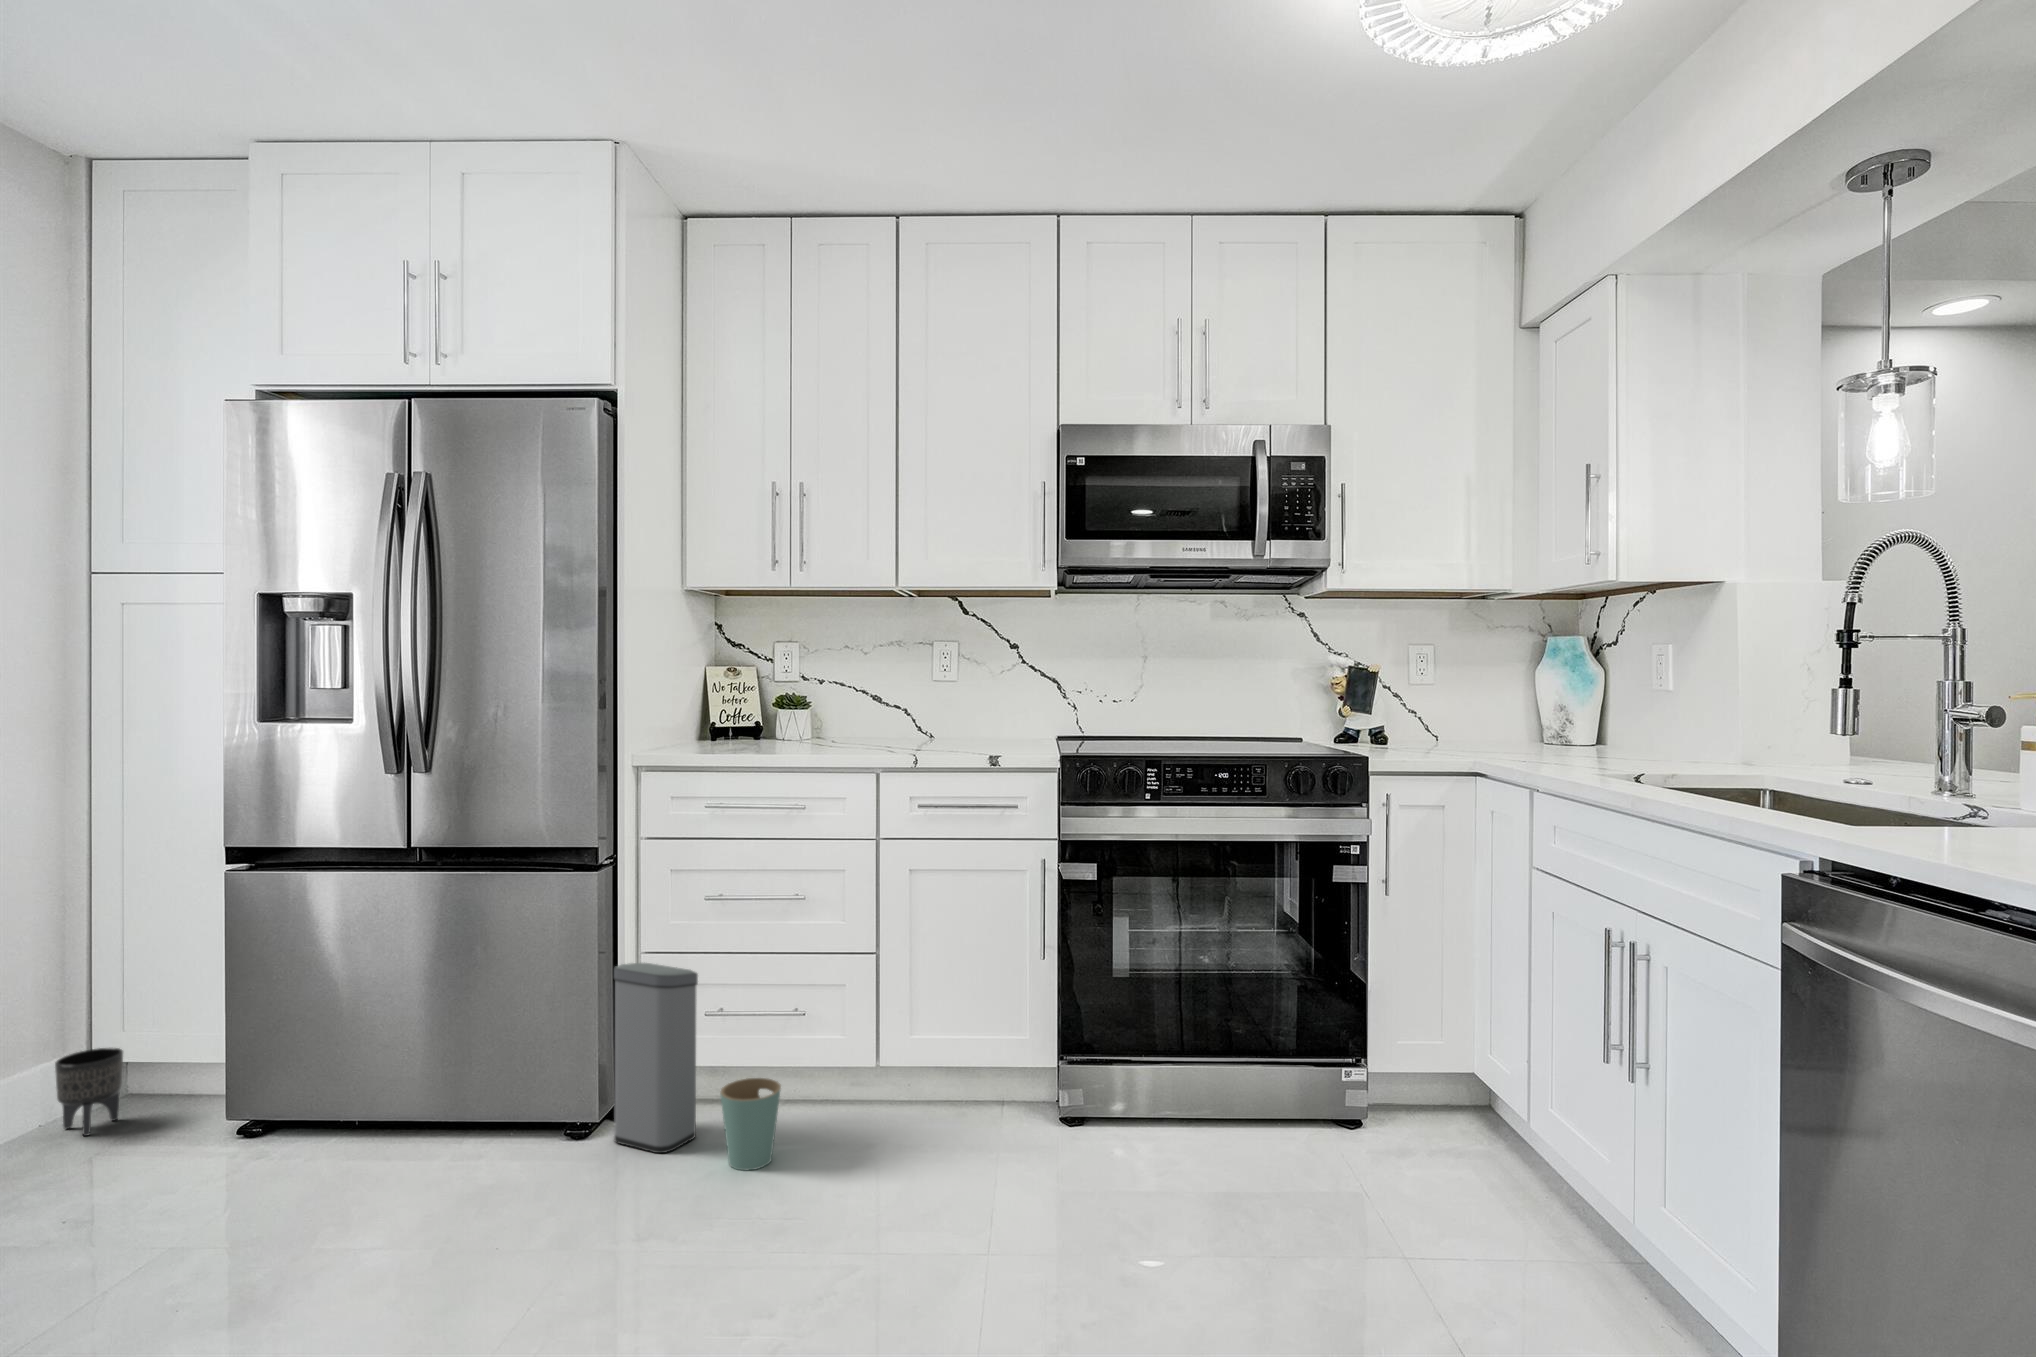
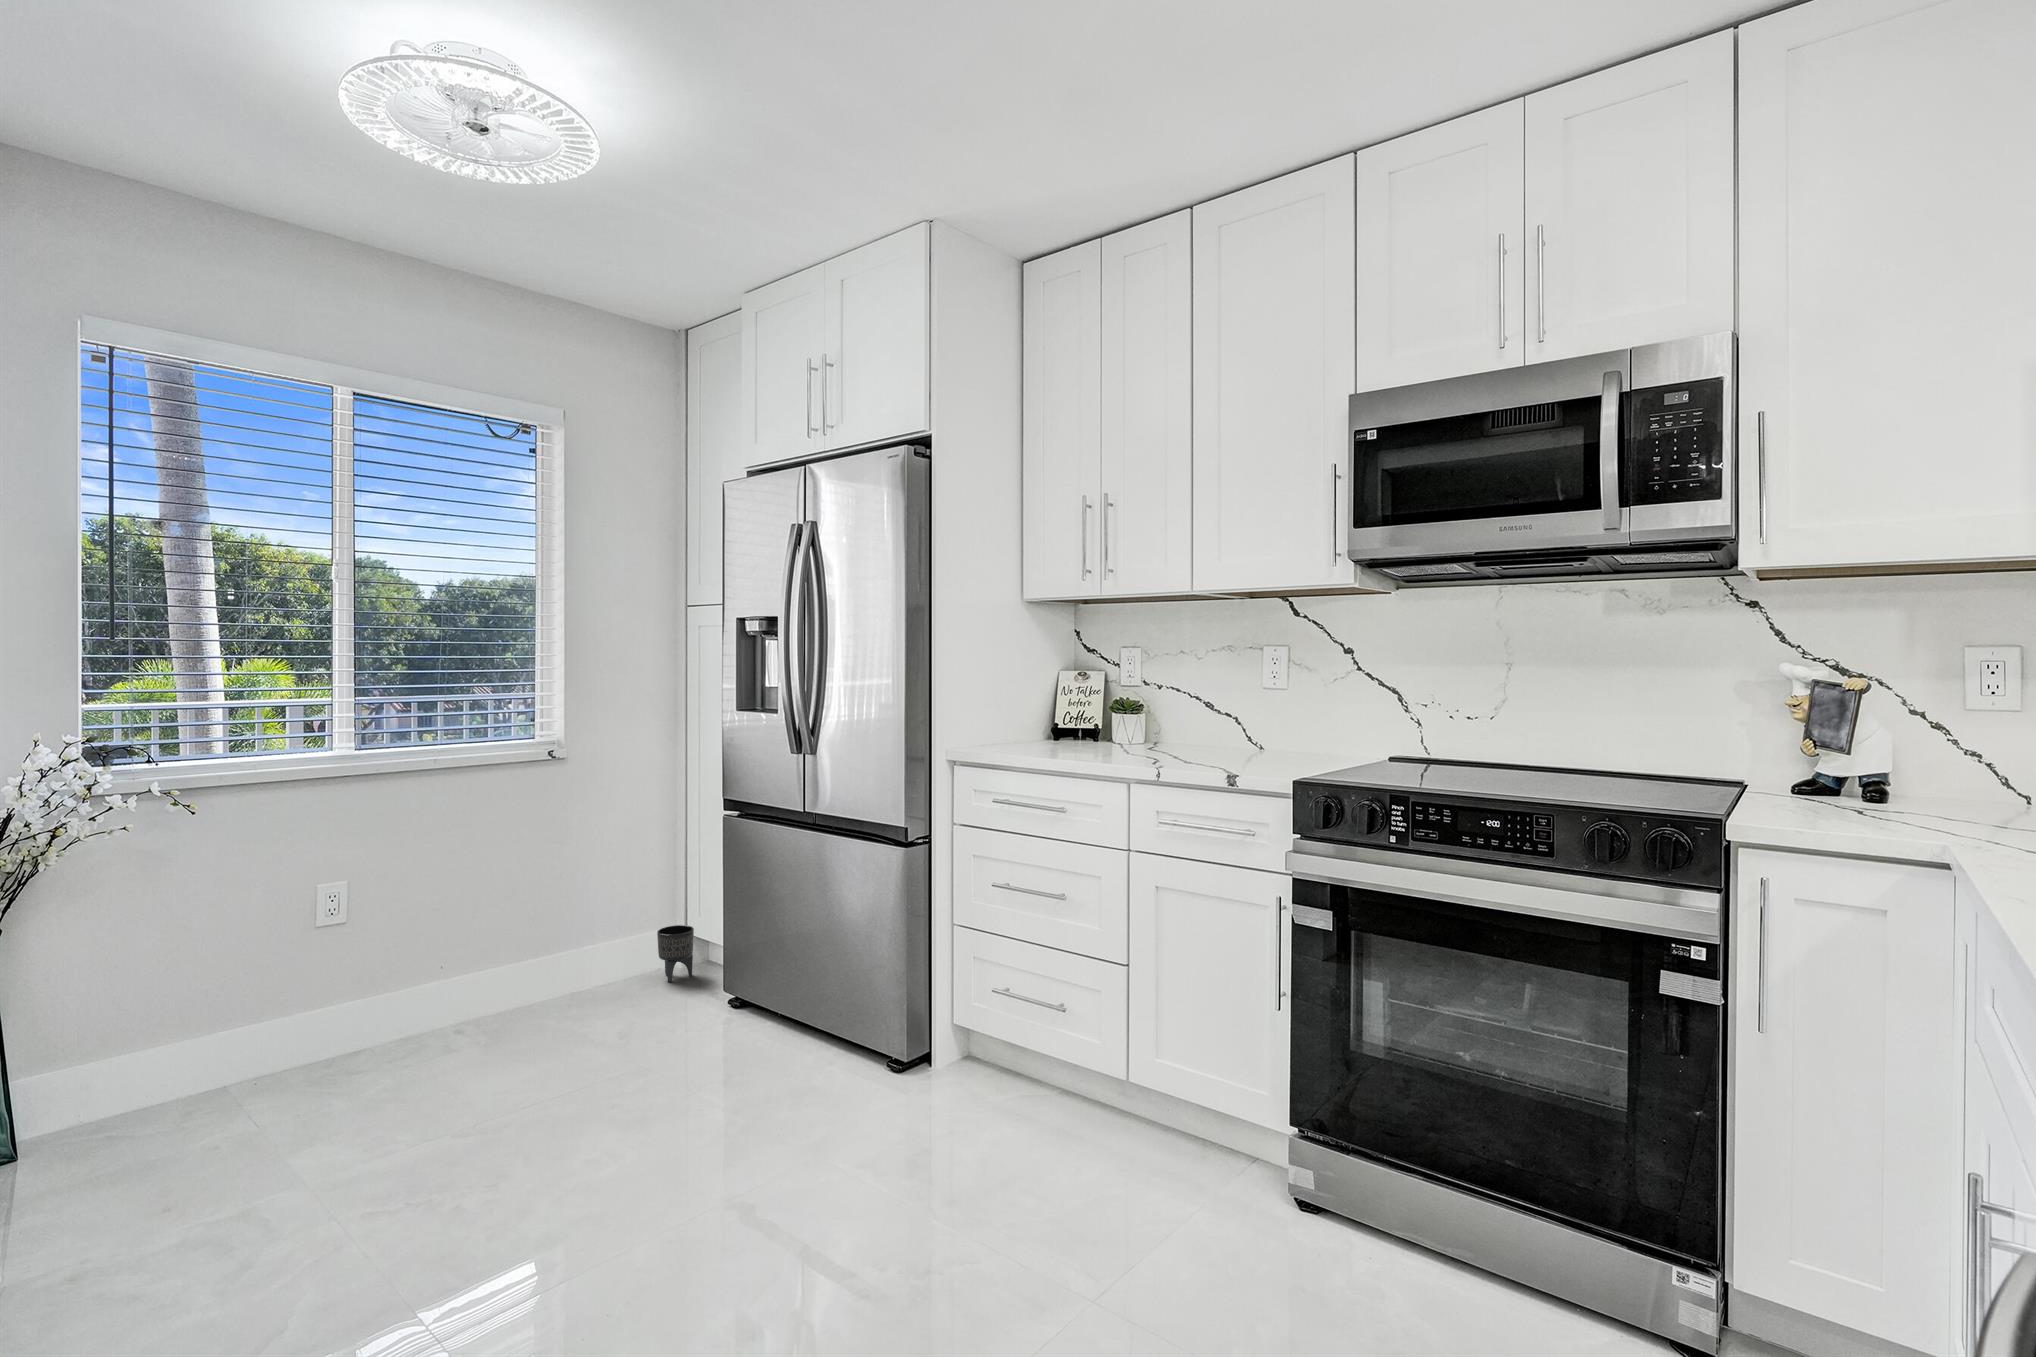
trash can: present [614,963,781,1170] -> none [910,932,1010,1144]

